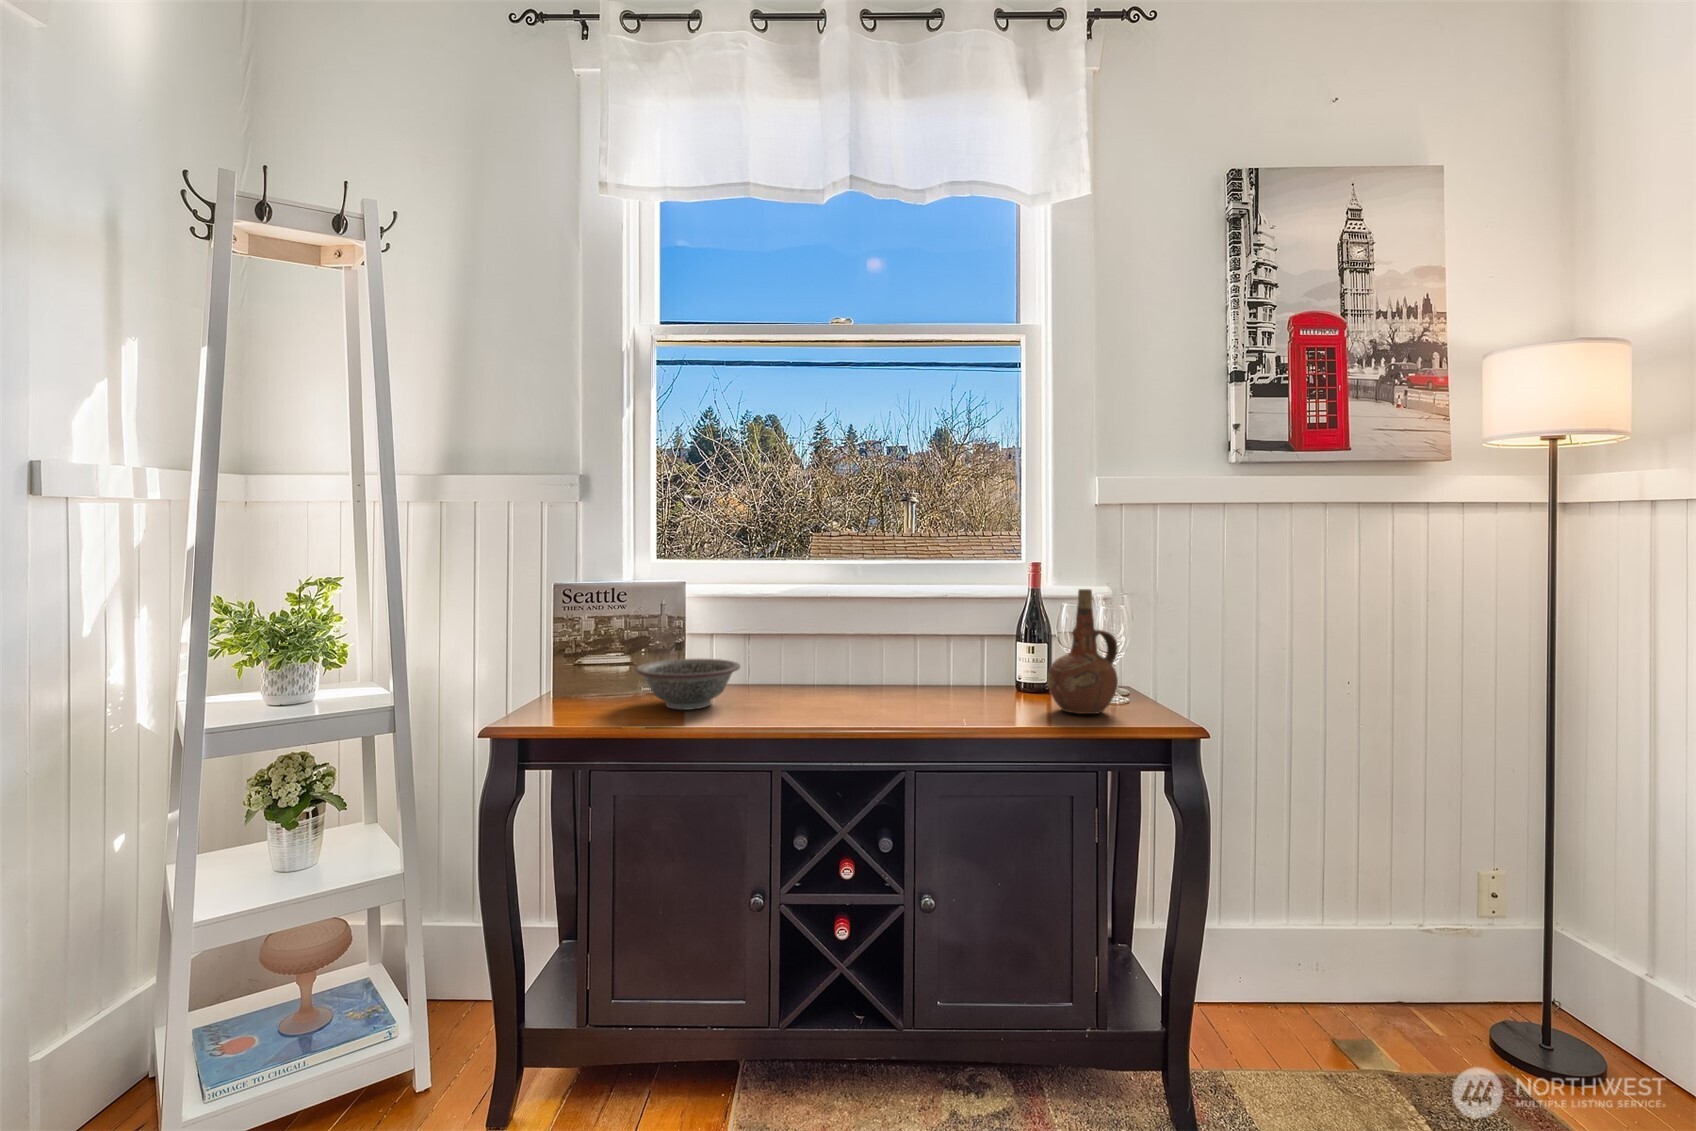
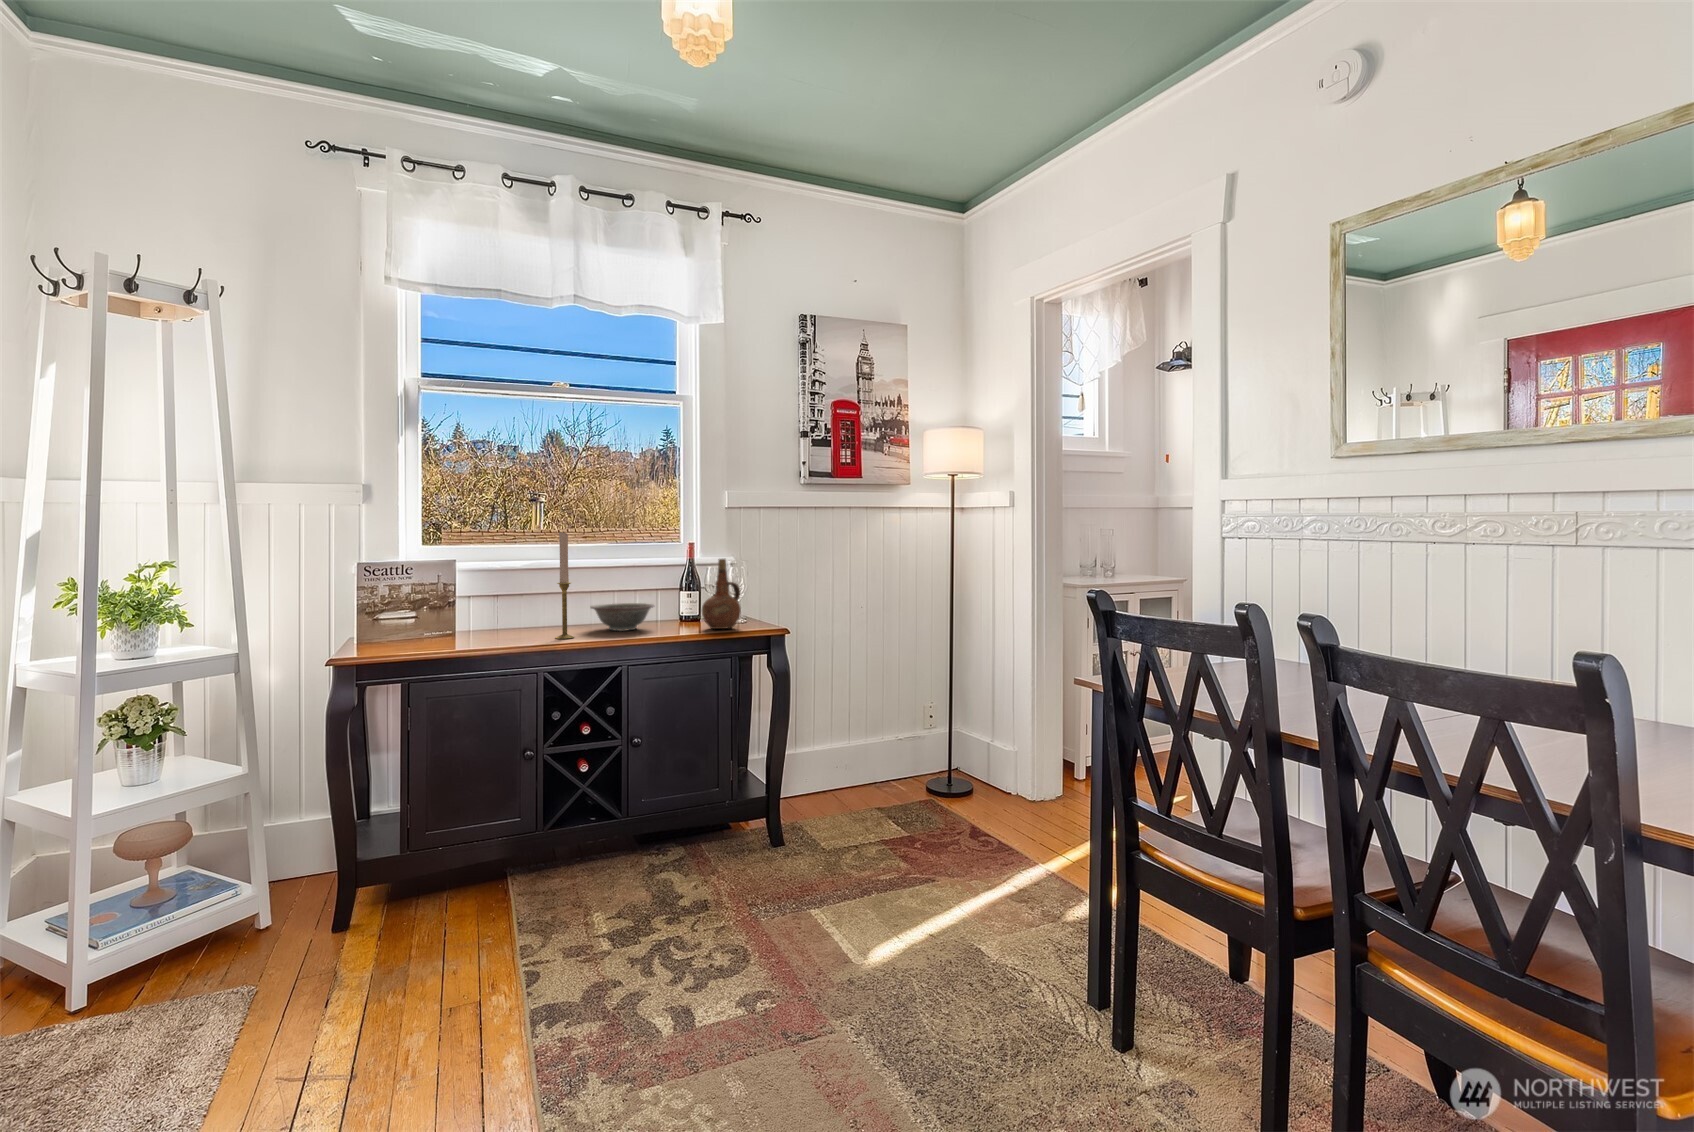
candlestick: none [806,542,835,715] -> present [556,532,574,639]
decorative bowl: present [636,659,740,710] -> present [591,603,654,631]

